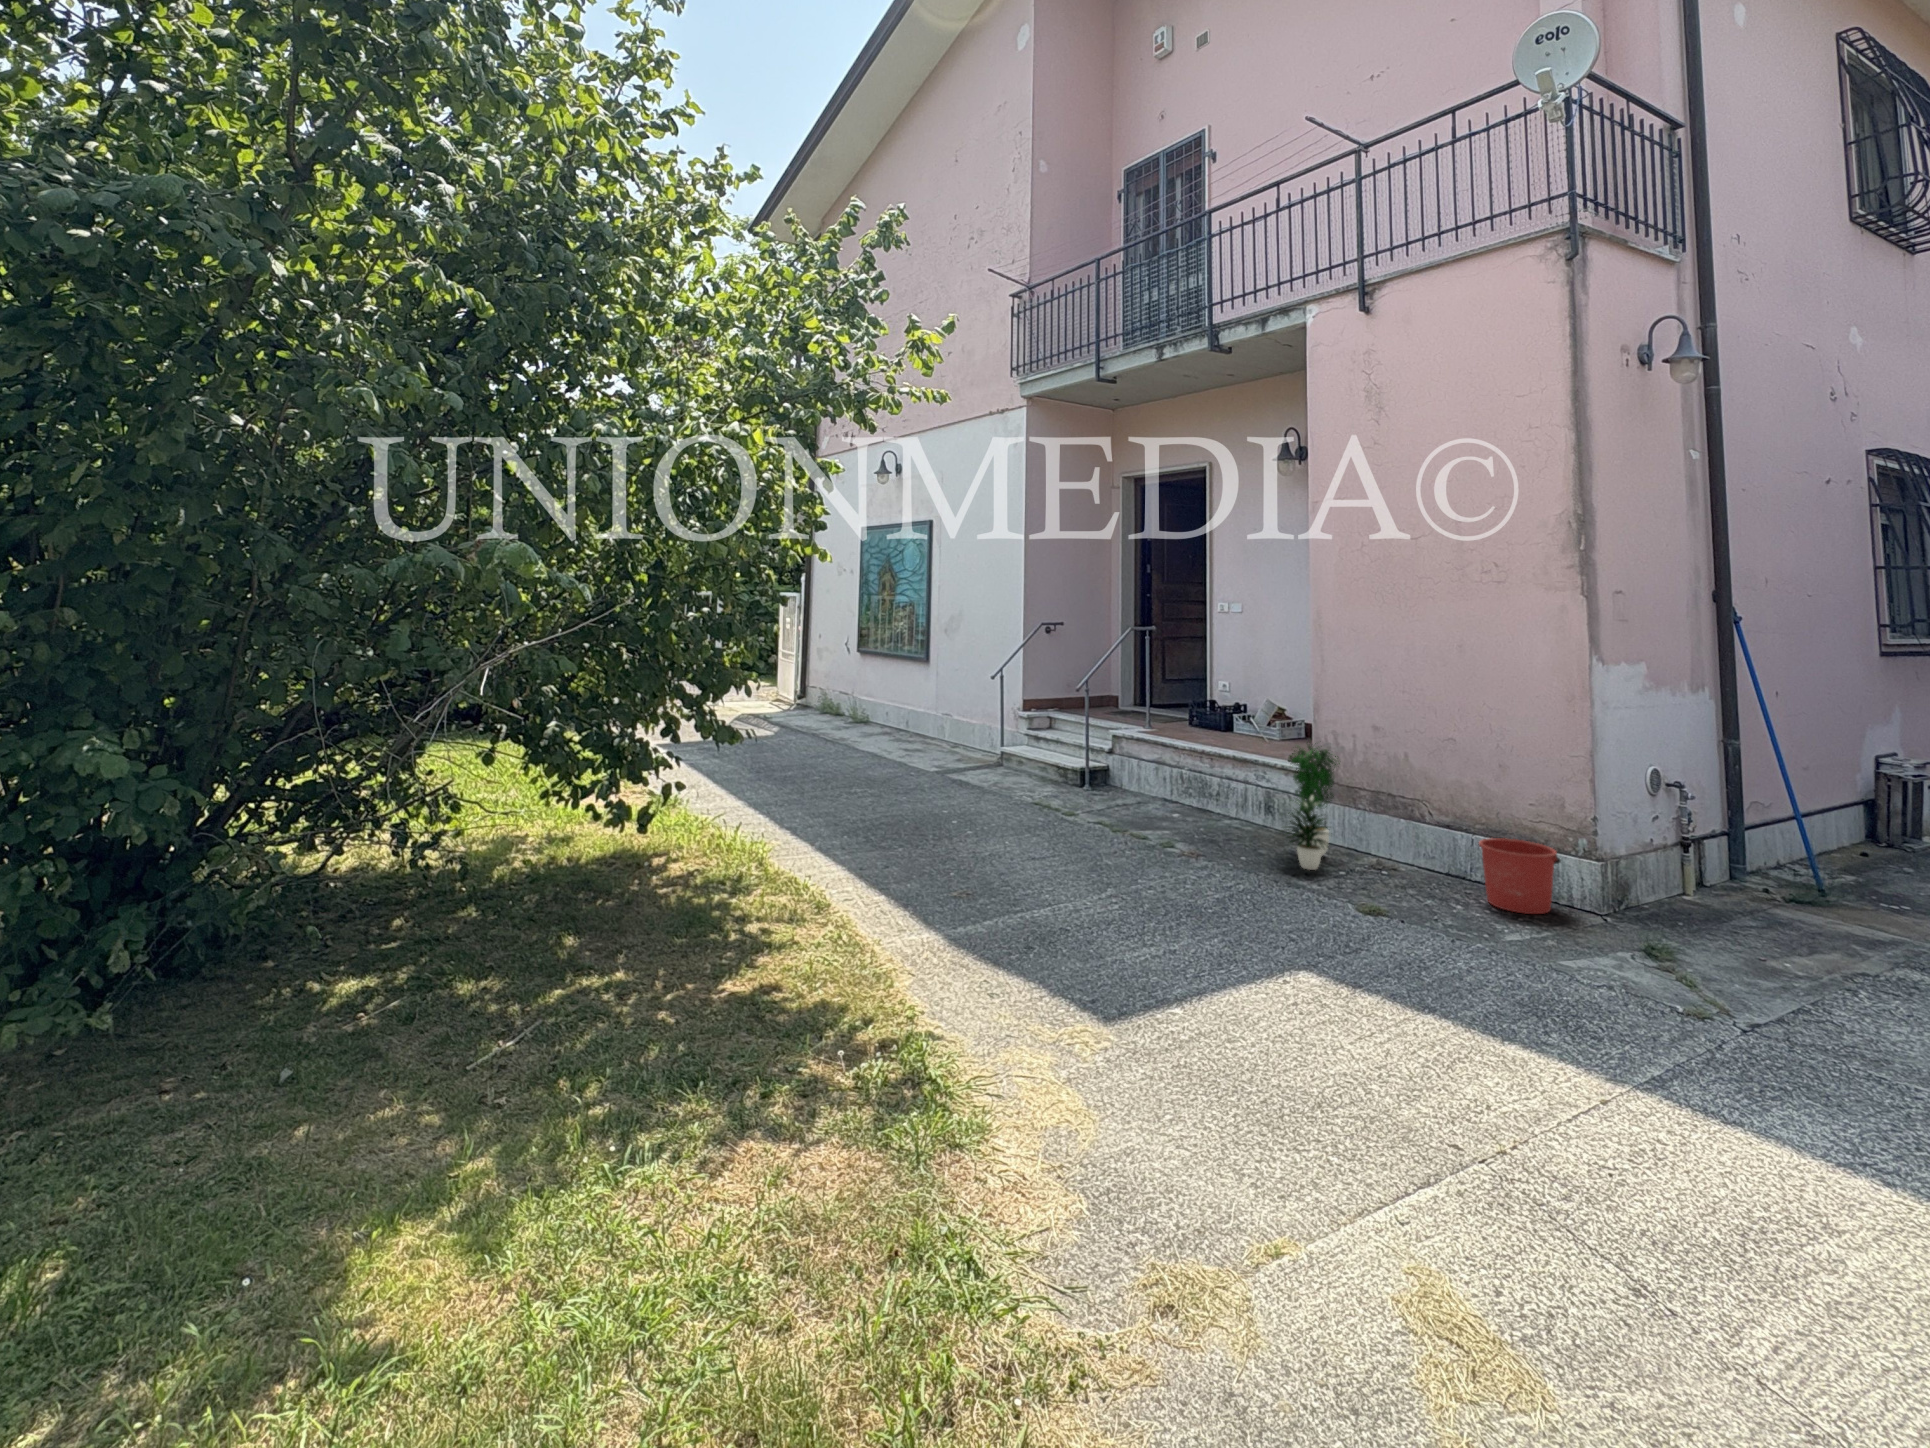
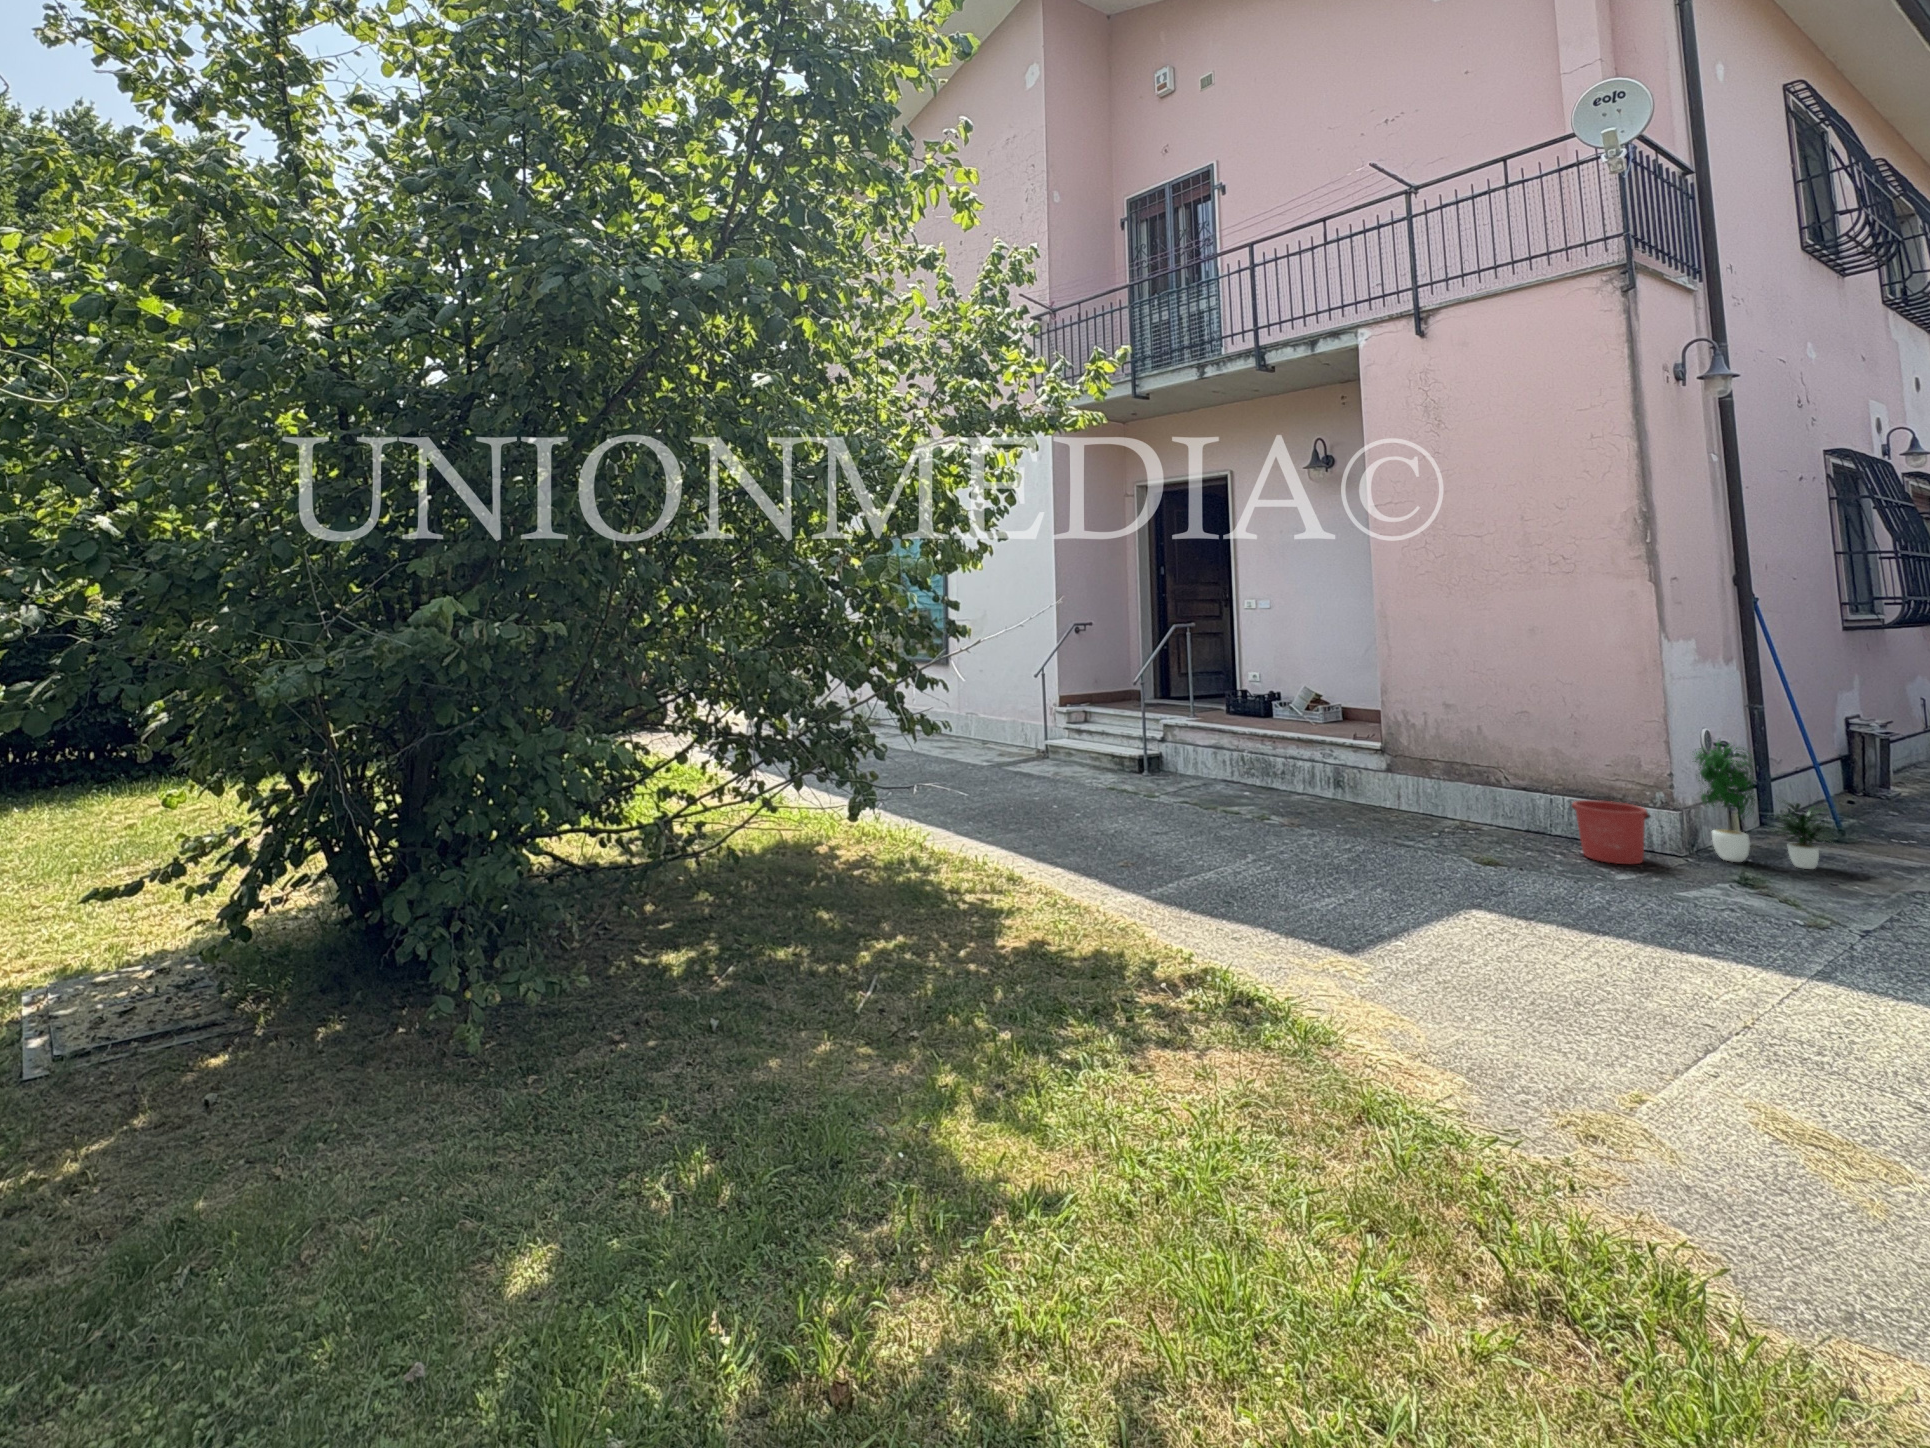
potted plant: present [1286,742,1340,870] -> present [1695,741,1833,869]

